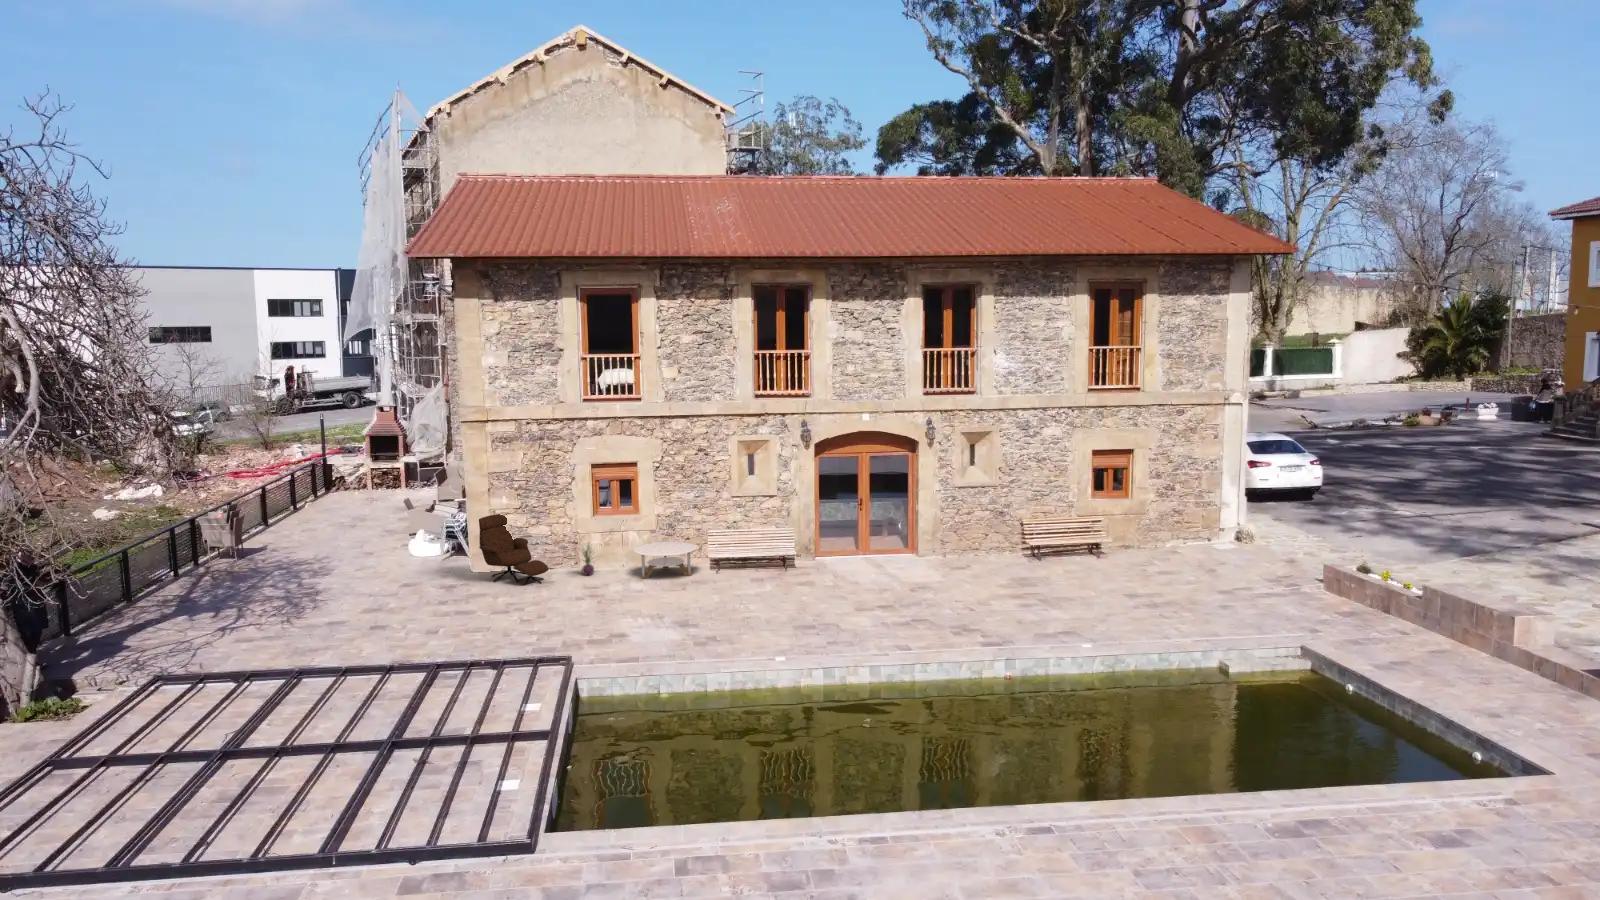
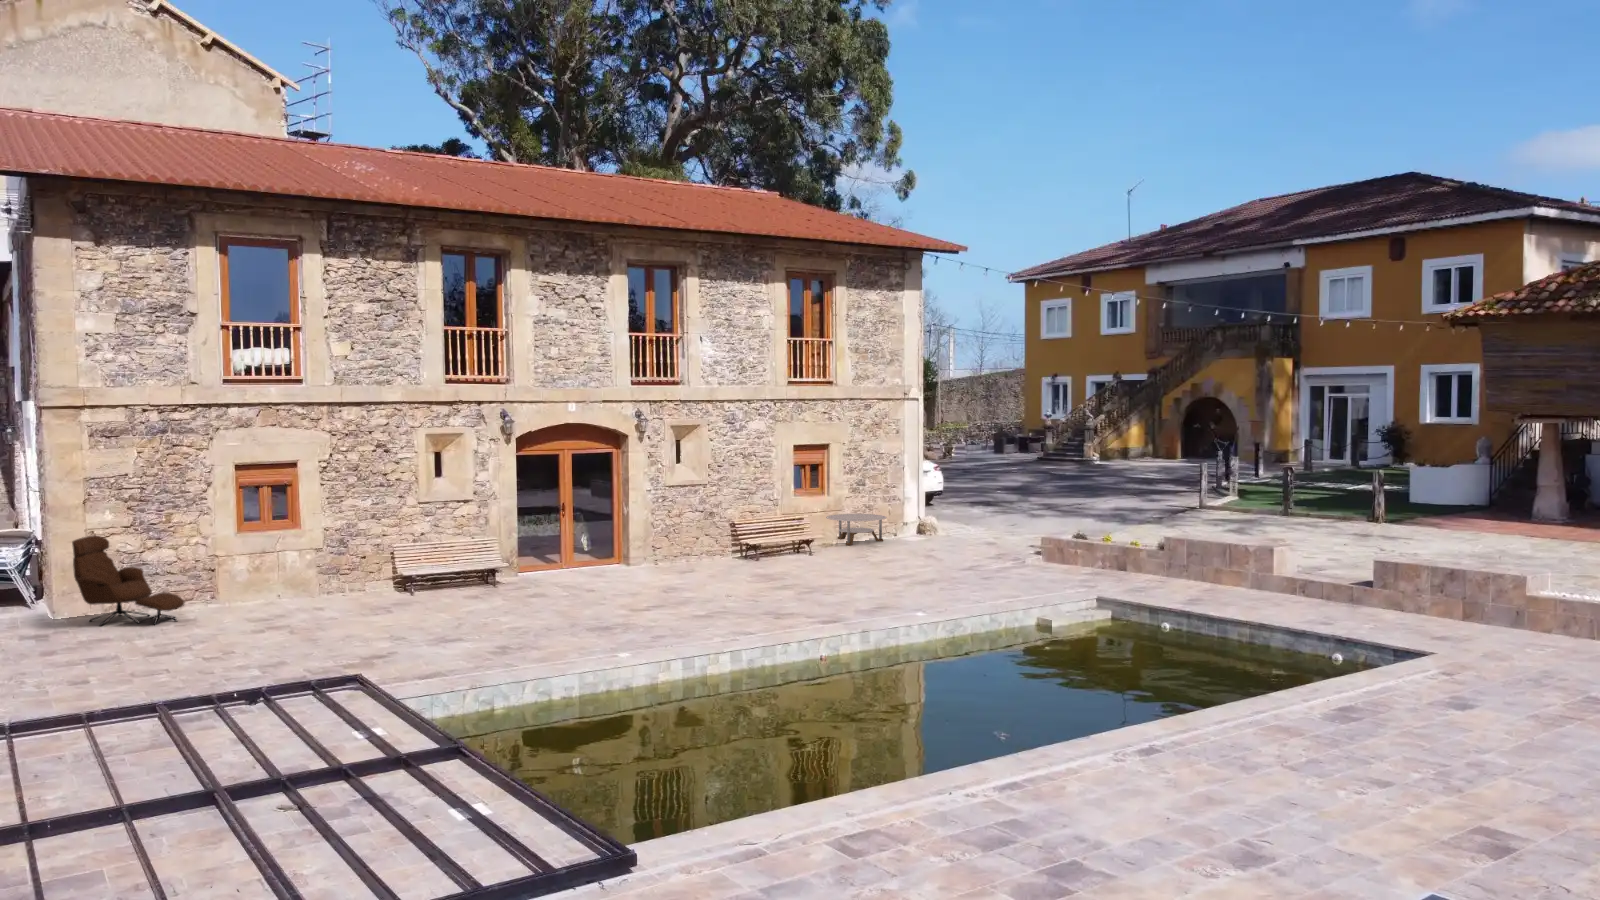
round table: present [634,541,697,578] -> present [826,514,887,545]
decorative plant: present [582,544,594,575] -> none [210,566,260,609]

